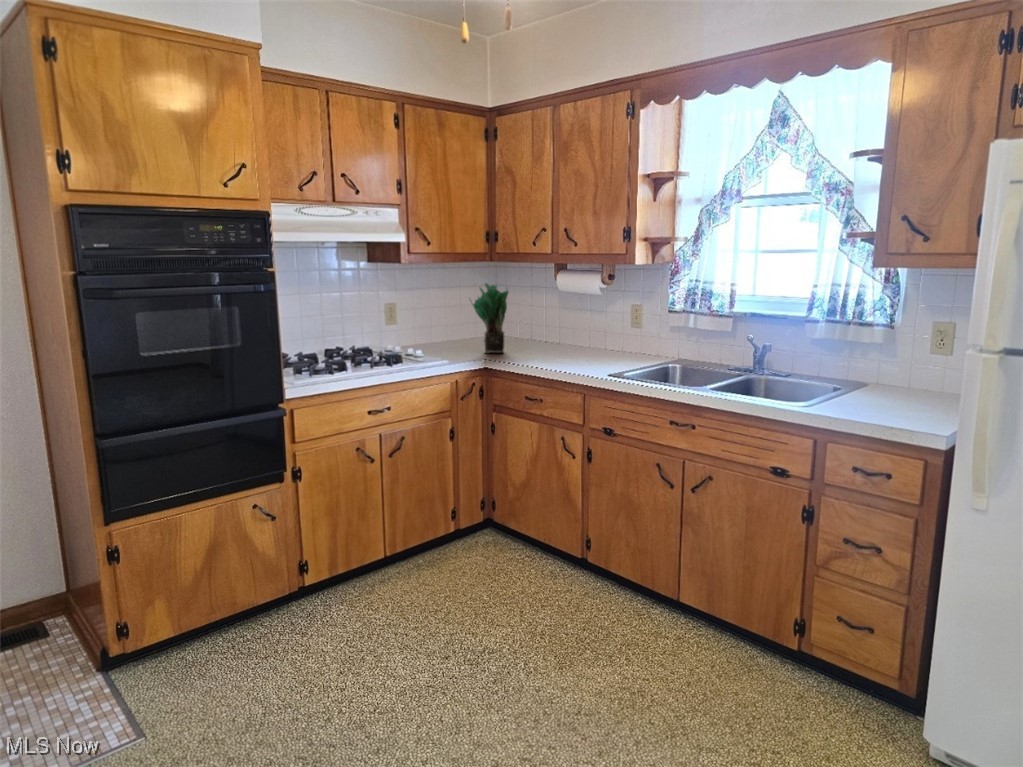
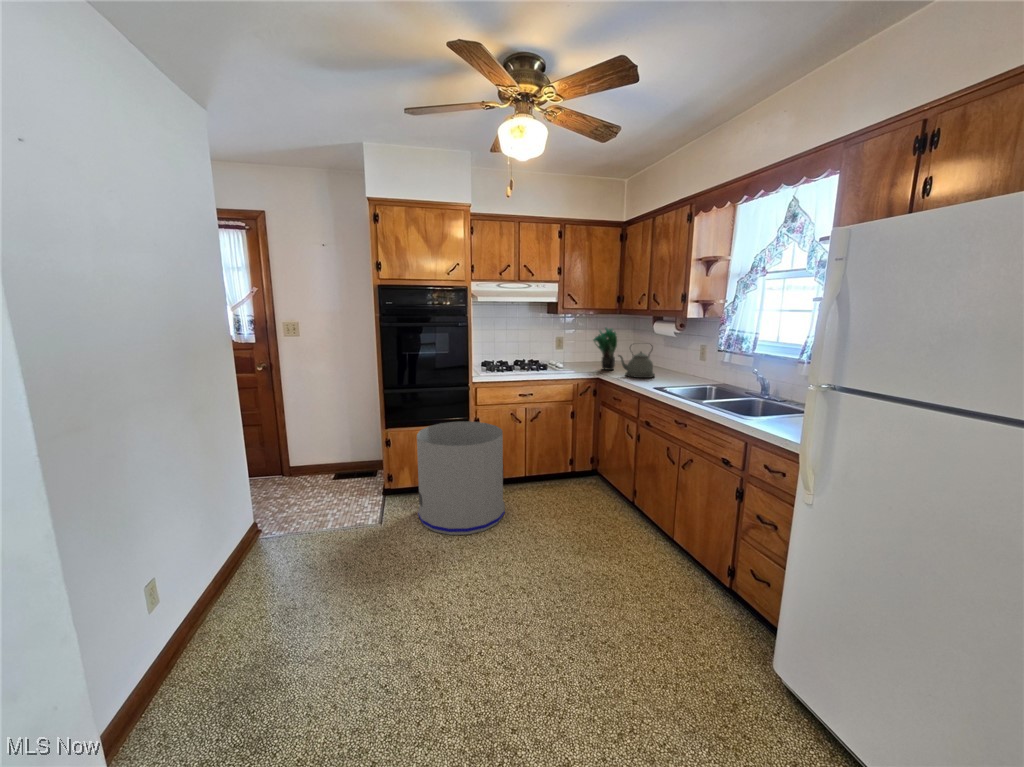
kettle: none [526,306,580,362] -> present [618,345,655,378]
trash can: none [205,473,395,714] -> present [417,421,505,535]

